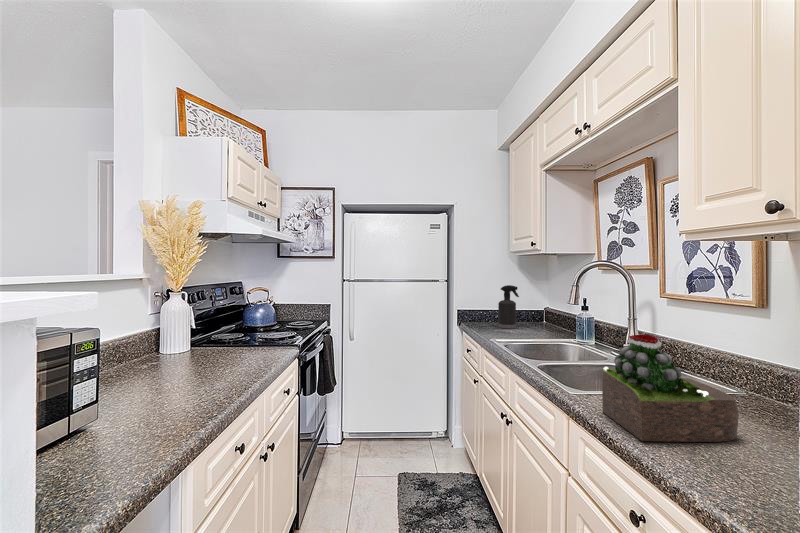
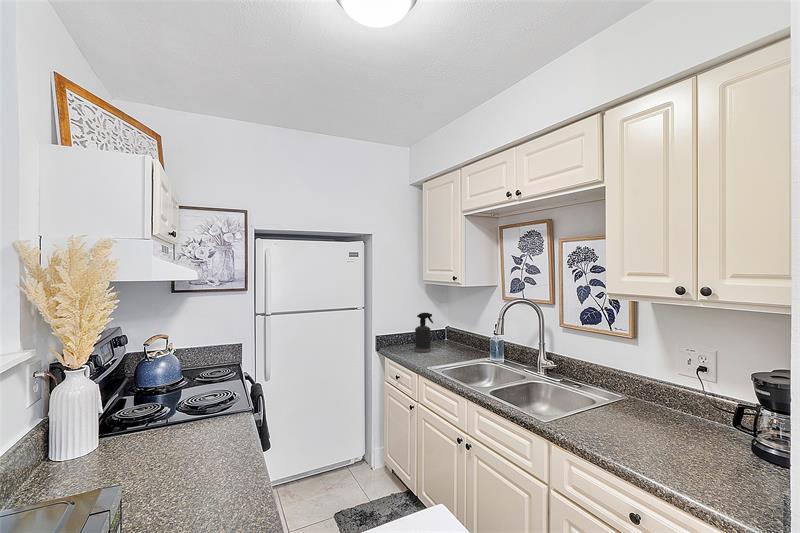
succulent plant: present [602,335,739,442] -> none [564,368,646,441]

